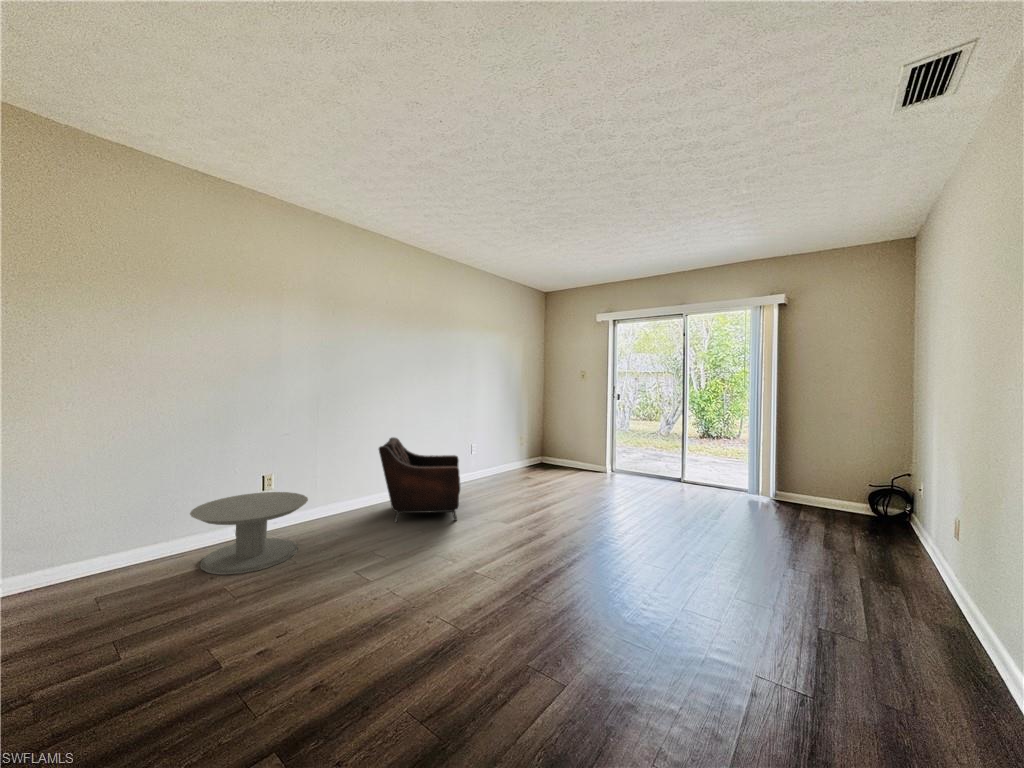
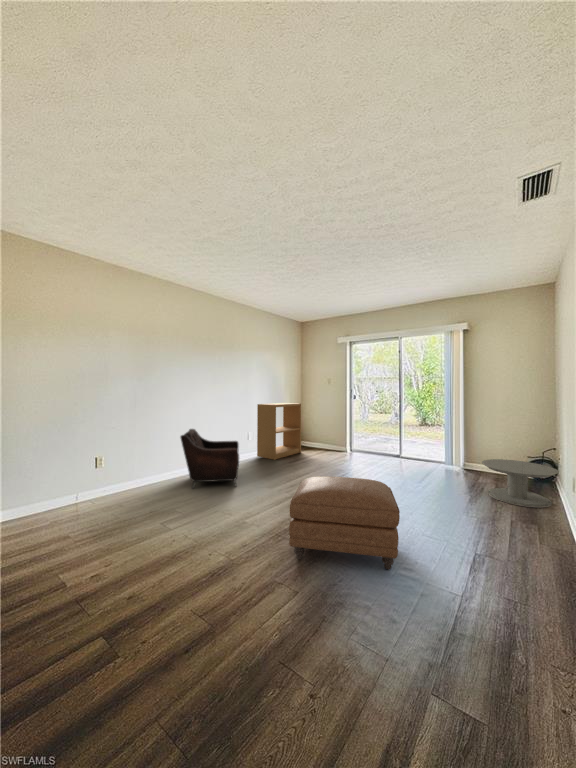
bookshelf: none [482,403,543,483] -> present [257,403,301,460]
side table: present [190,492,308,575] -> present [482,459,559,508]
ottoman: none [547,510,714,651] -> present [289,476,400,570]

